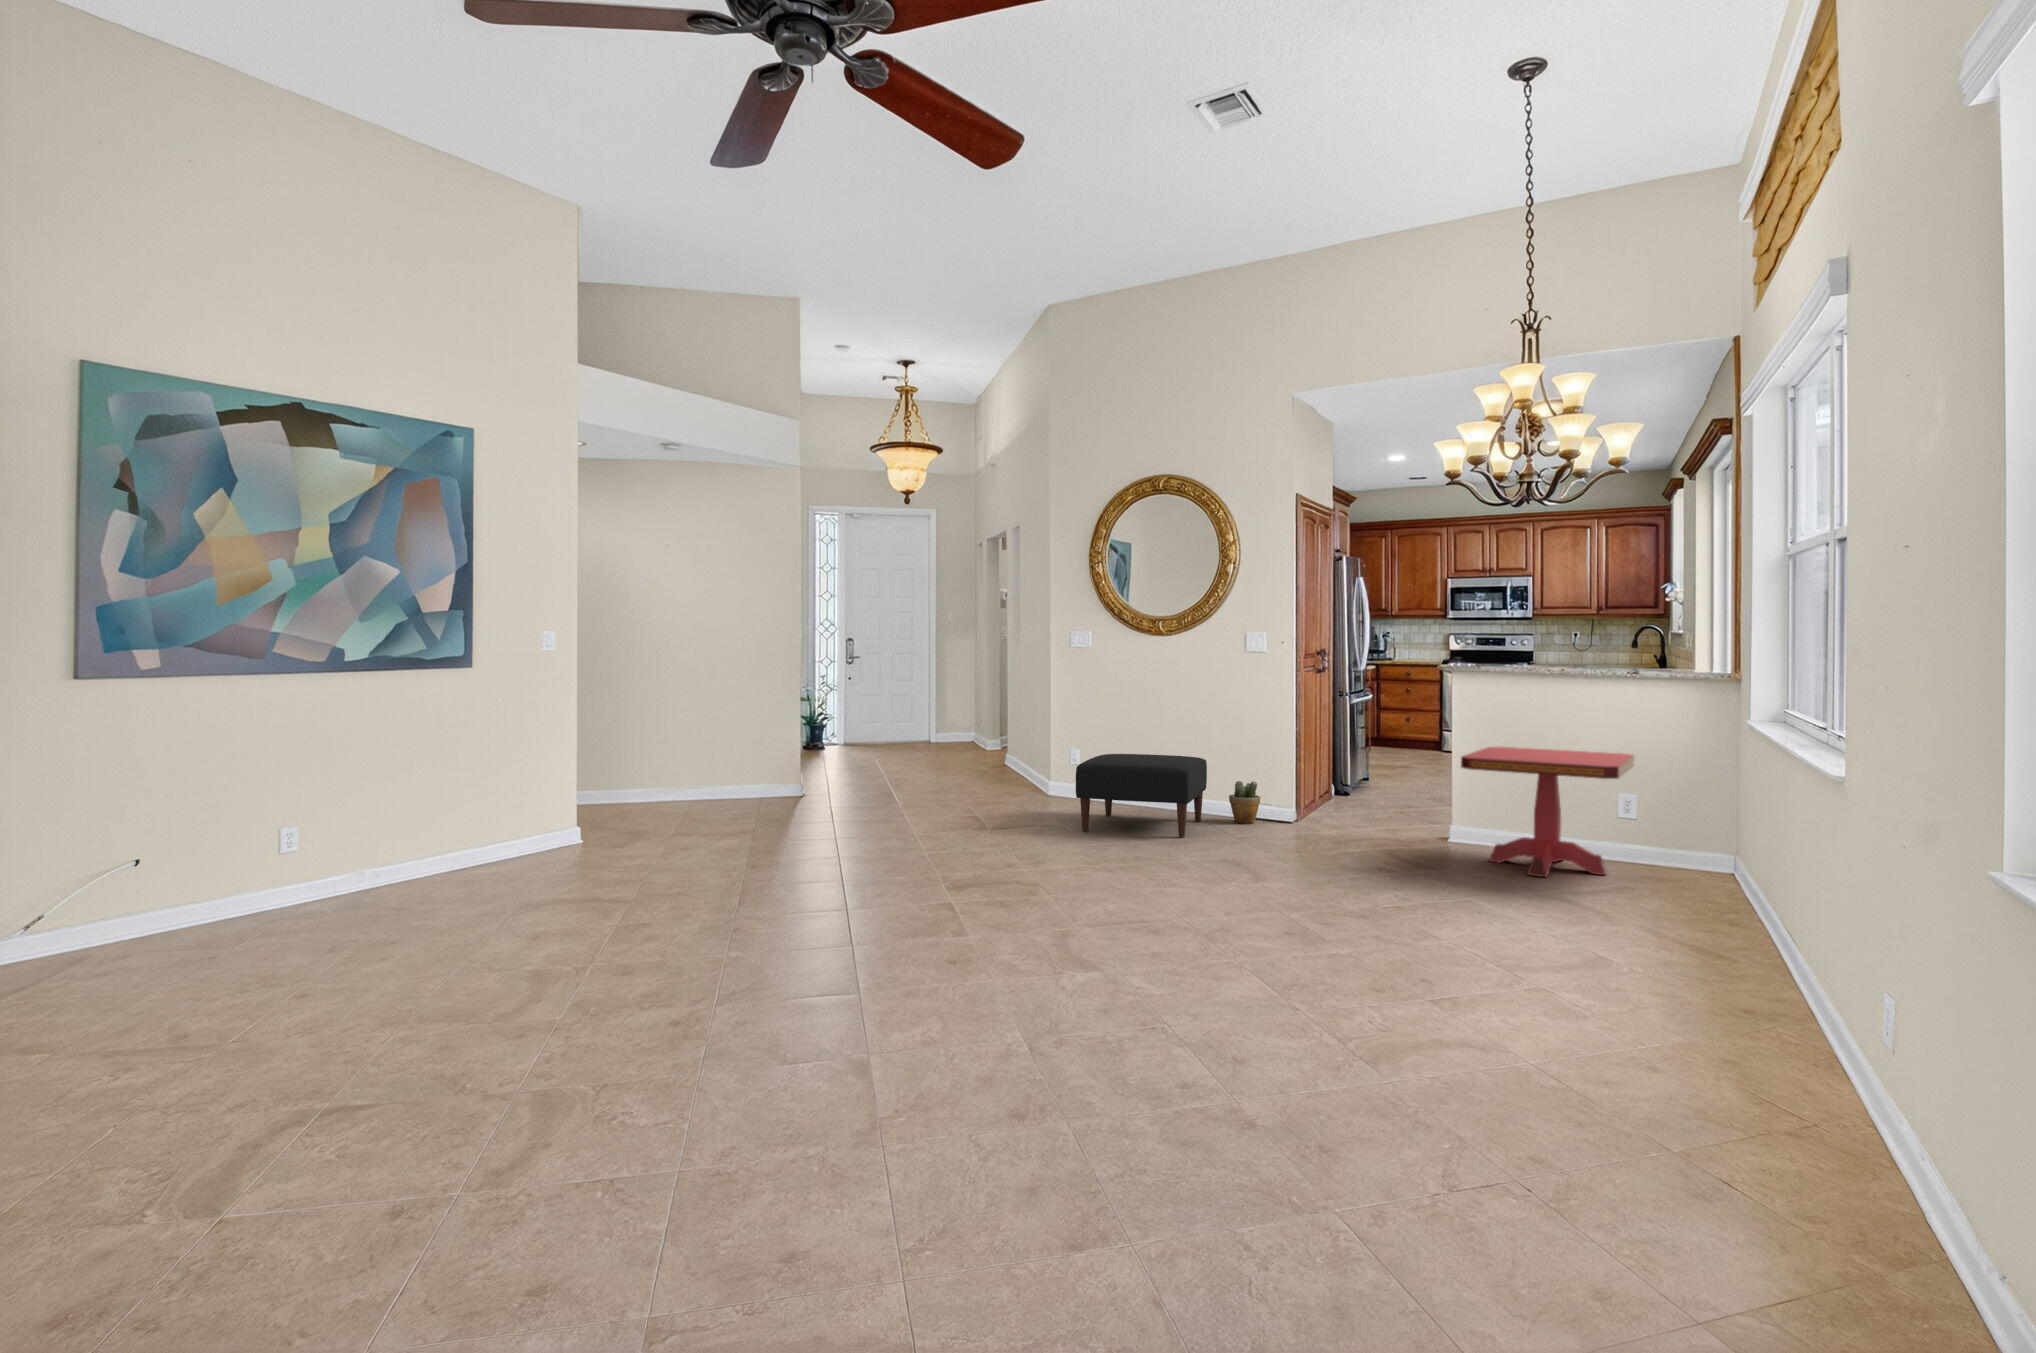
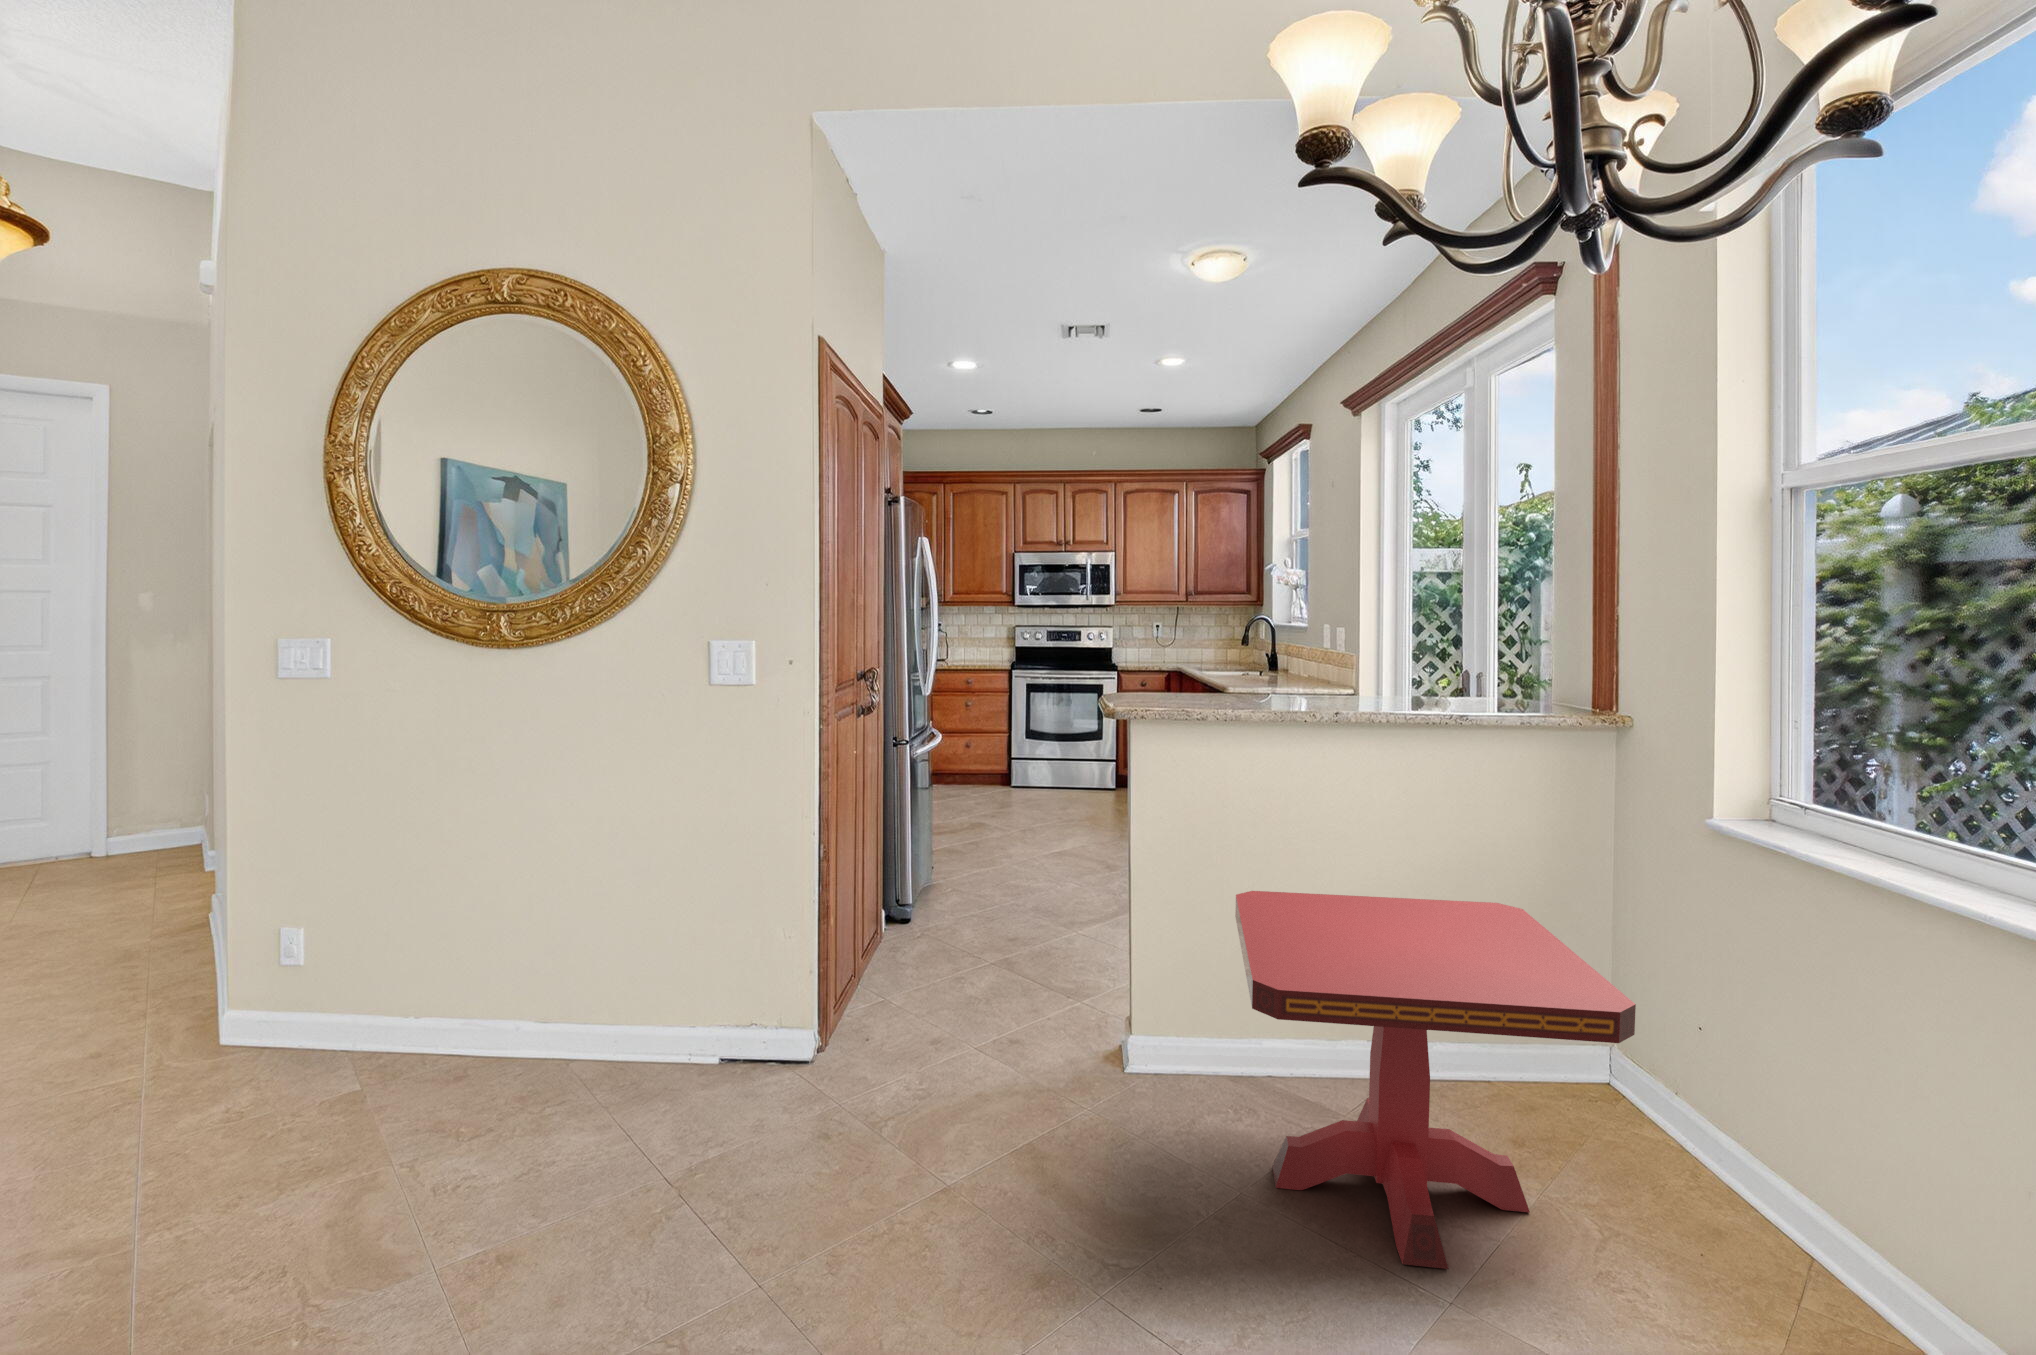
ottoman: present [1076,754,1207,837] -> none [164,940,619,1243]
potted plant: present [1229,781,1261,824] -> none [674,982,748,1083]

